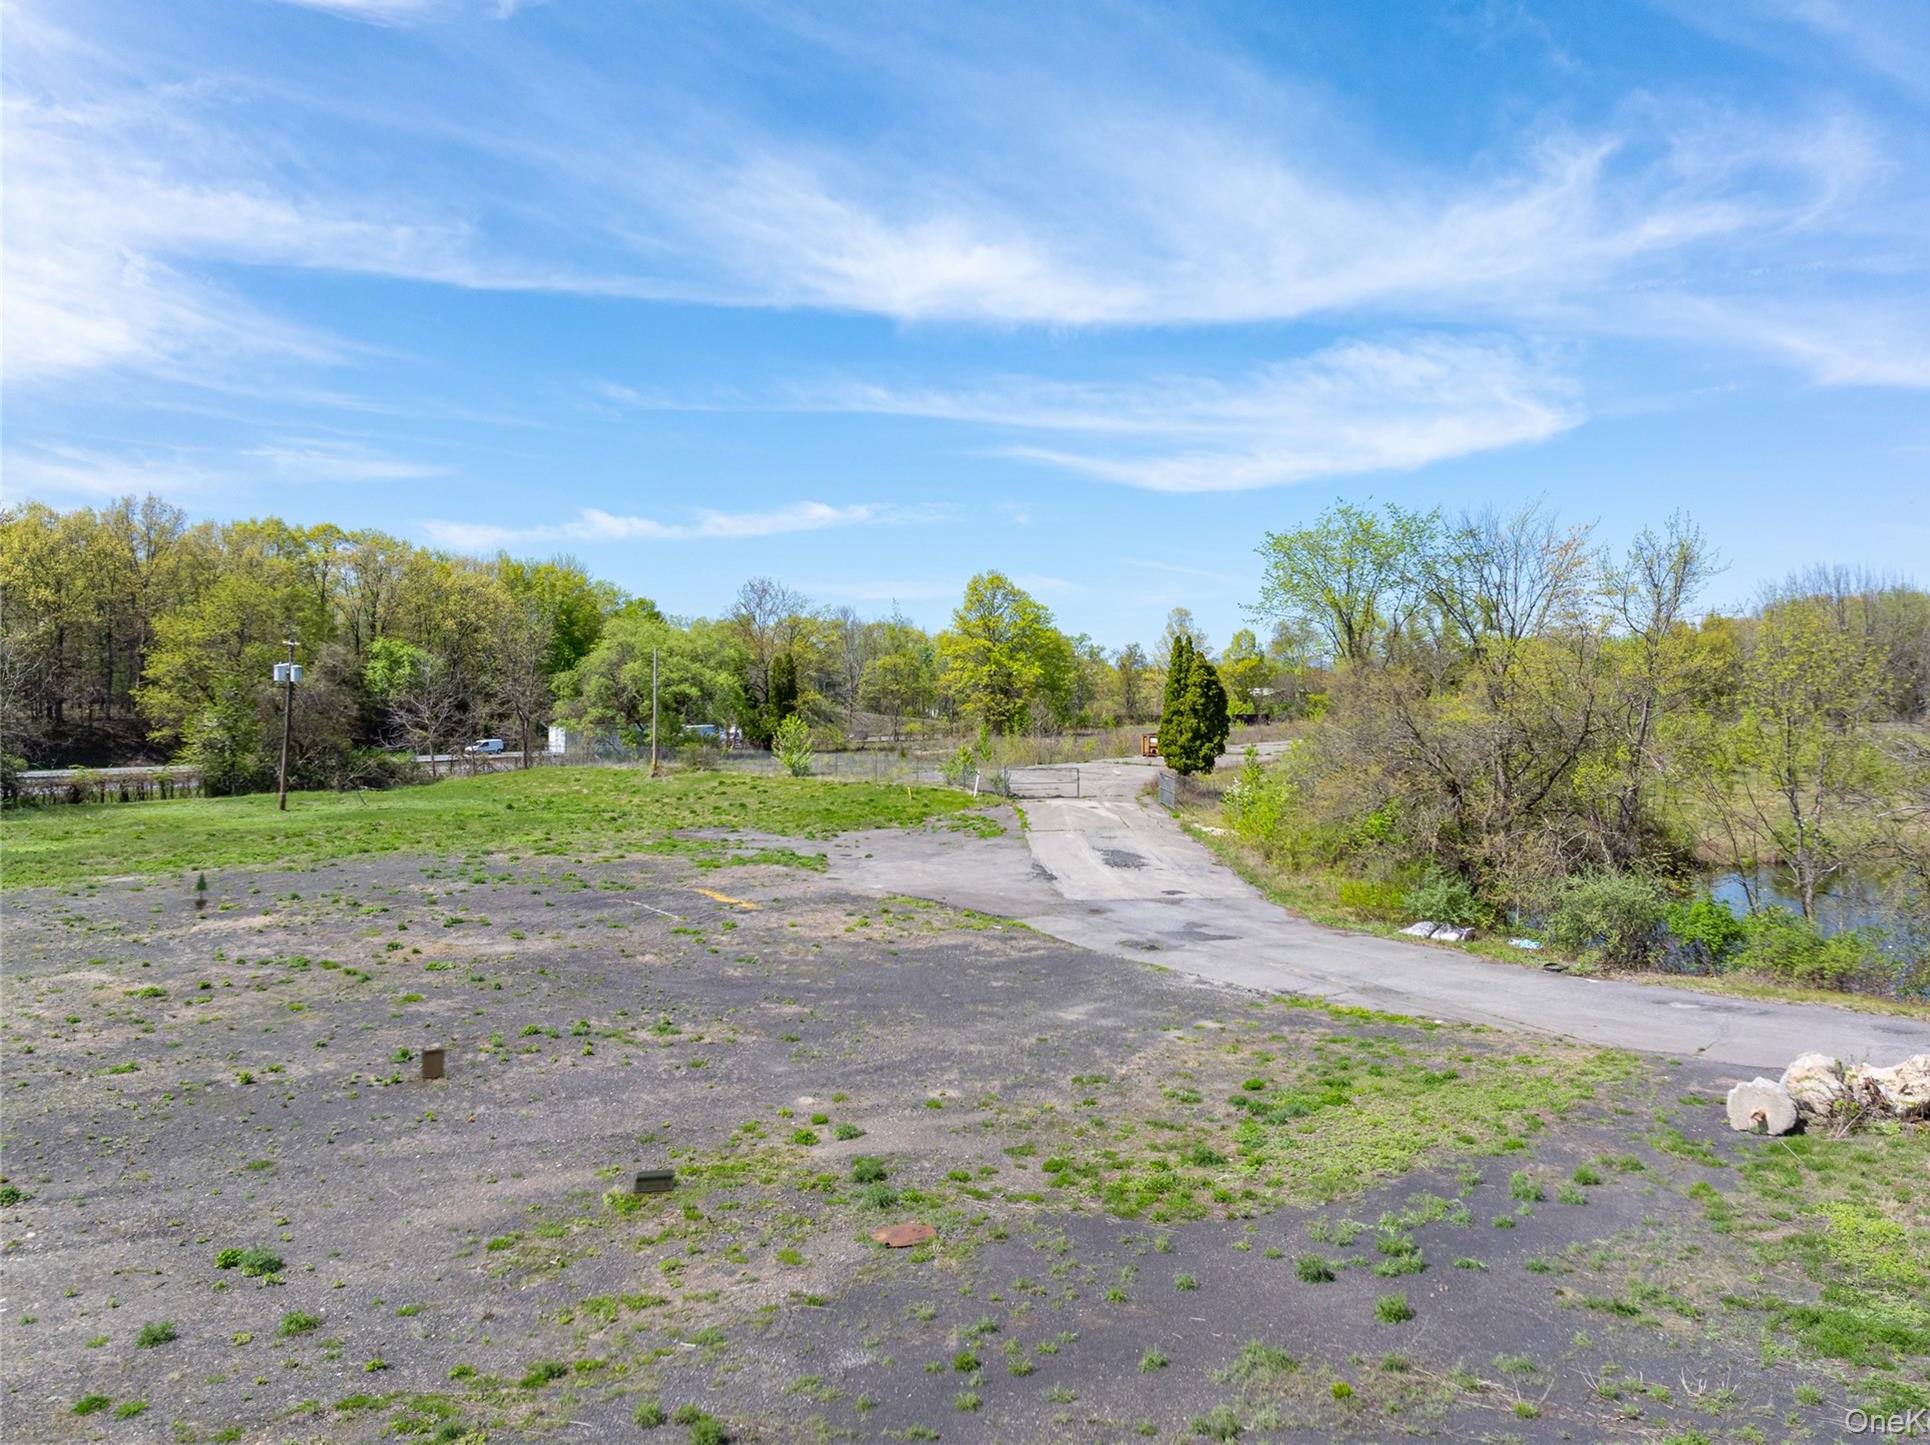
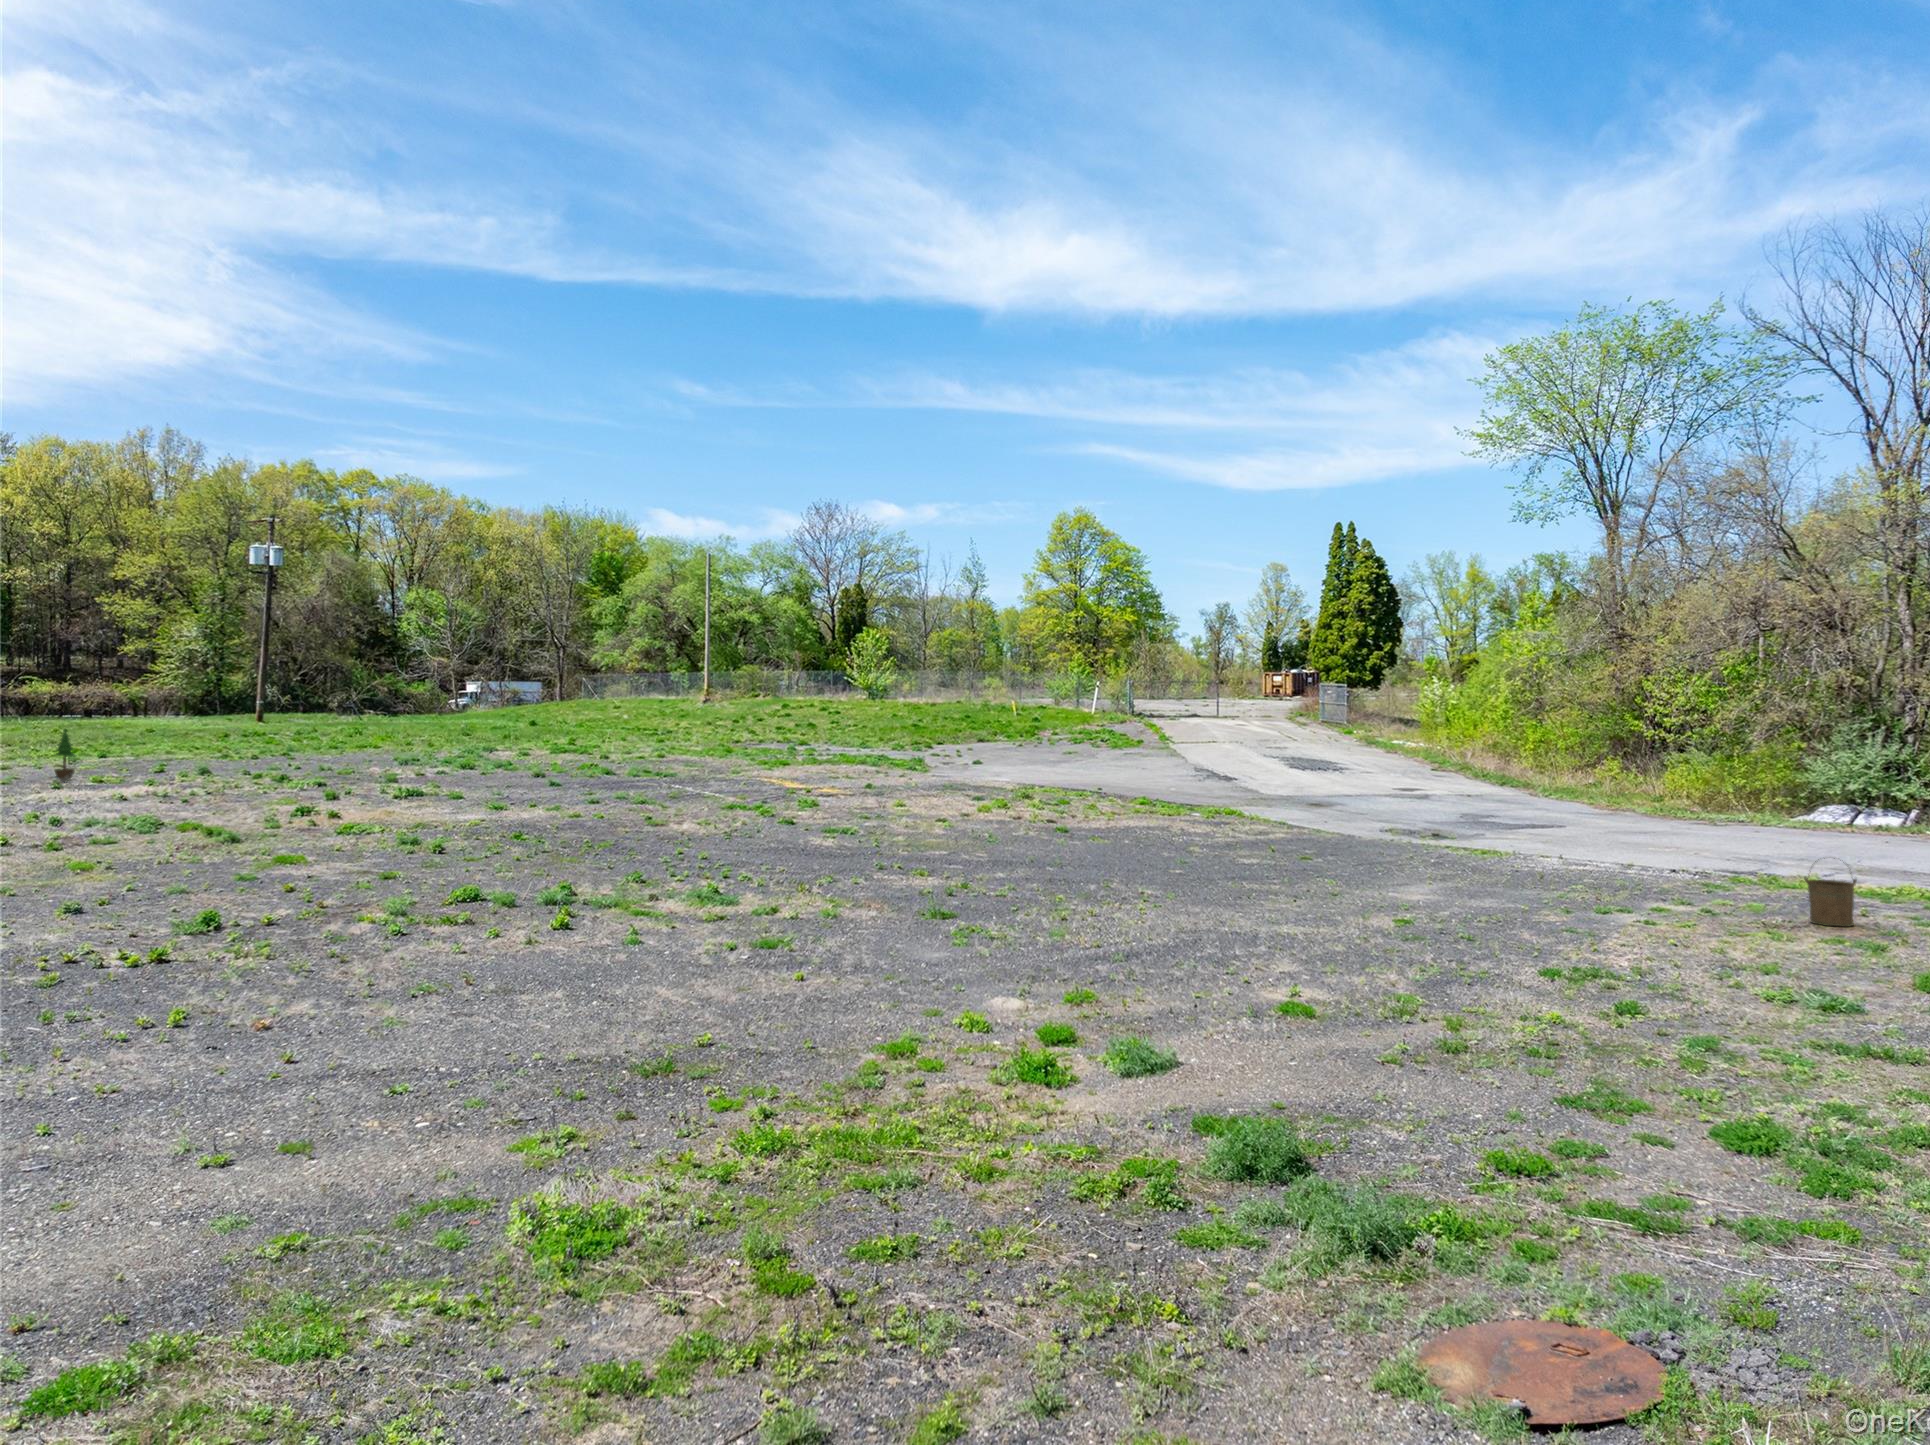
bucket: present [421,1049,445,1078] -> present [1804,858,1857,927]
toolbox: present [634,1169,675,1193] -> none [598,1132,723,1199]

